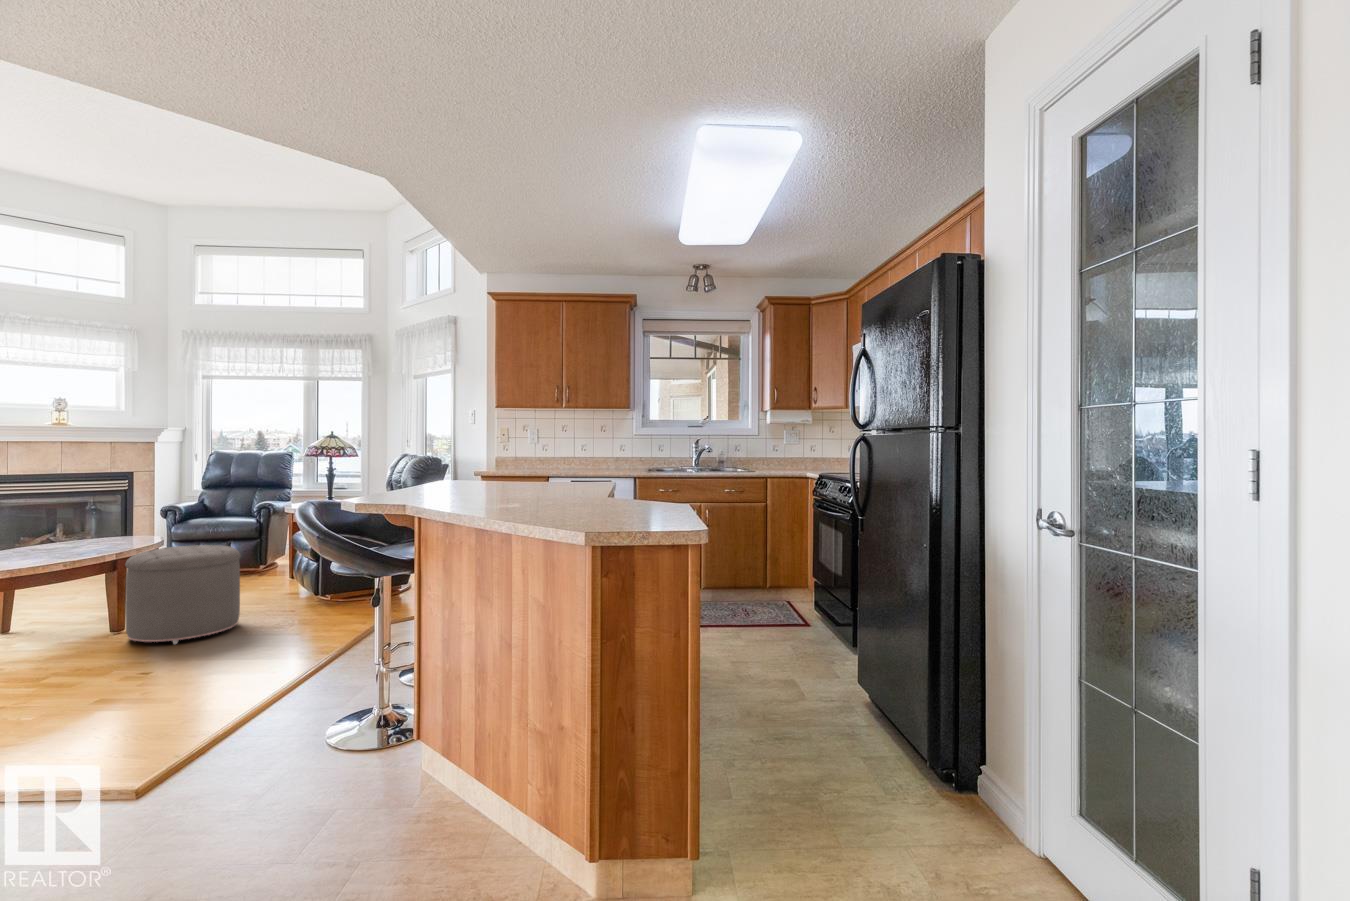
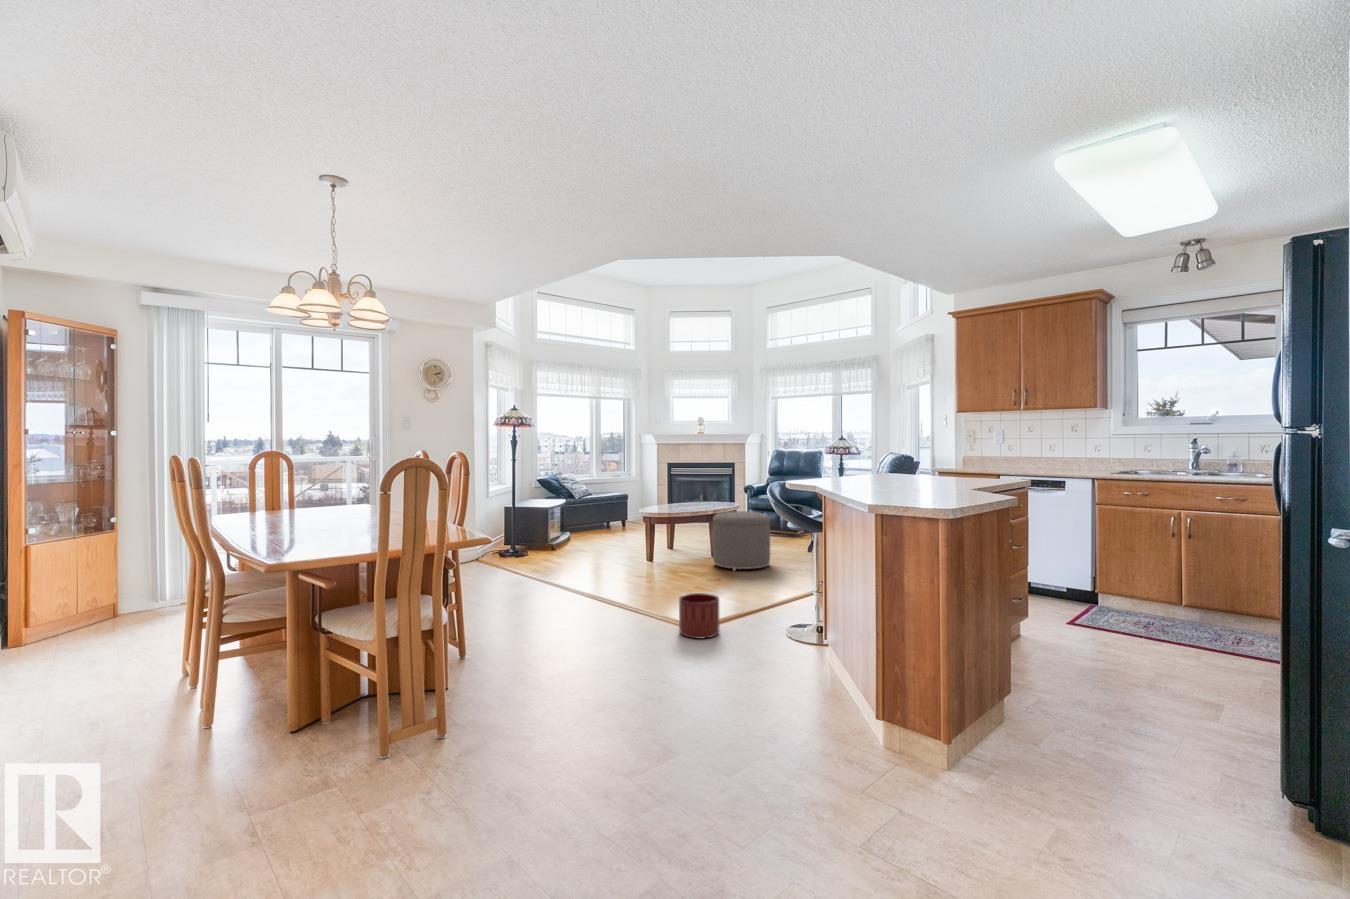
planter: none [111,702,207,799] -> present [679,593,720,639]

